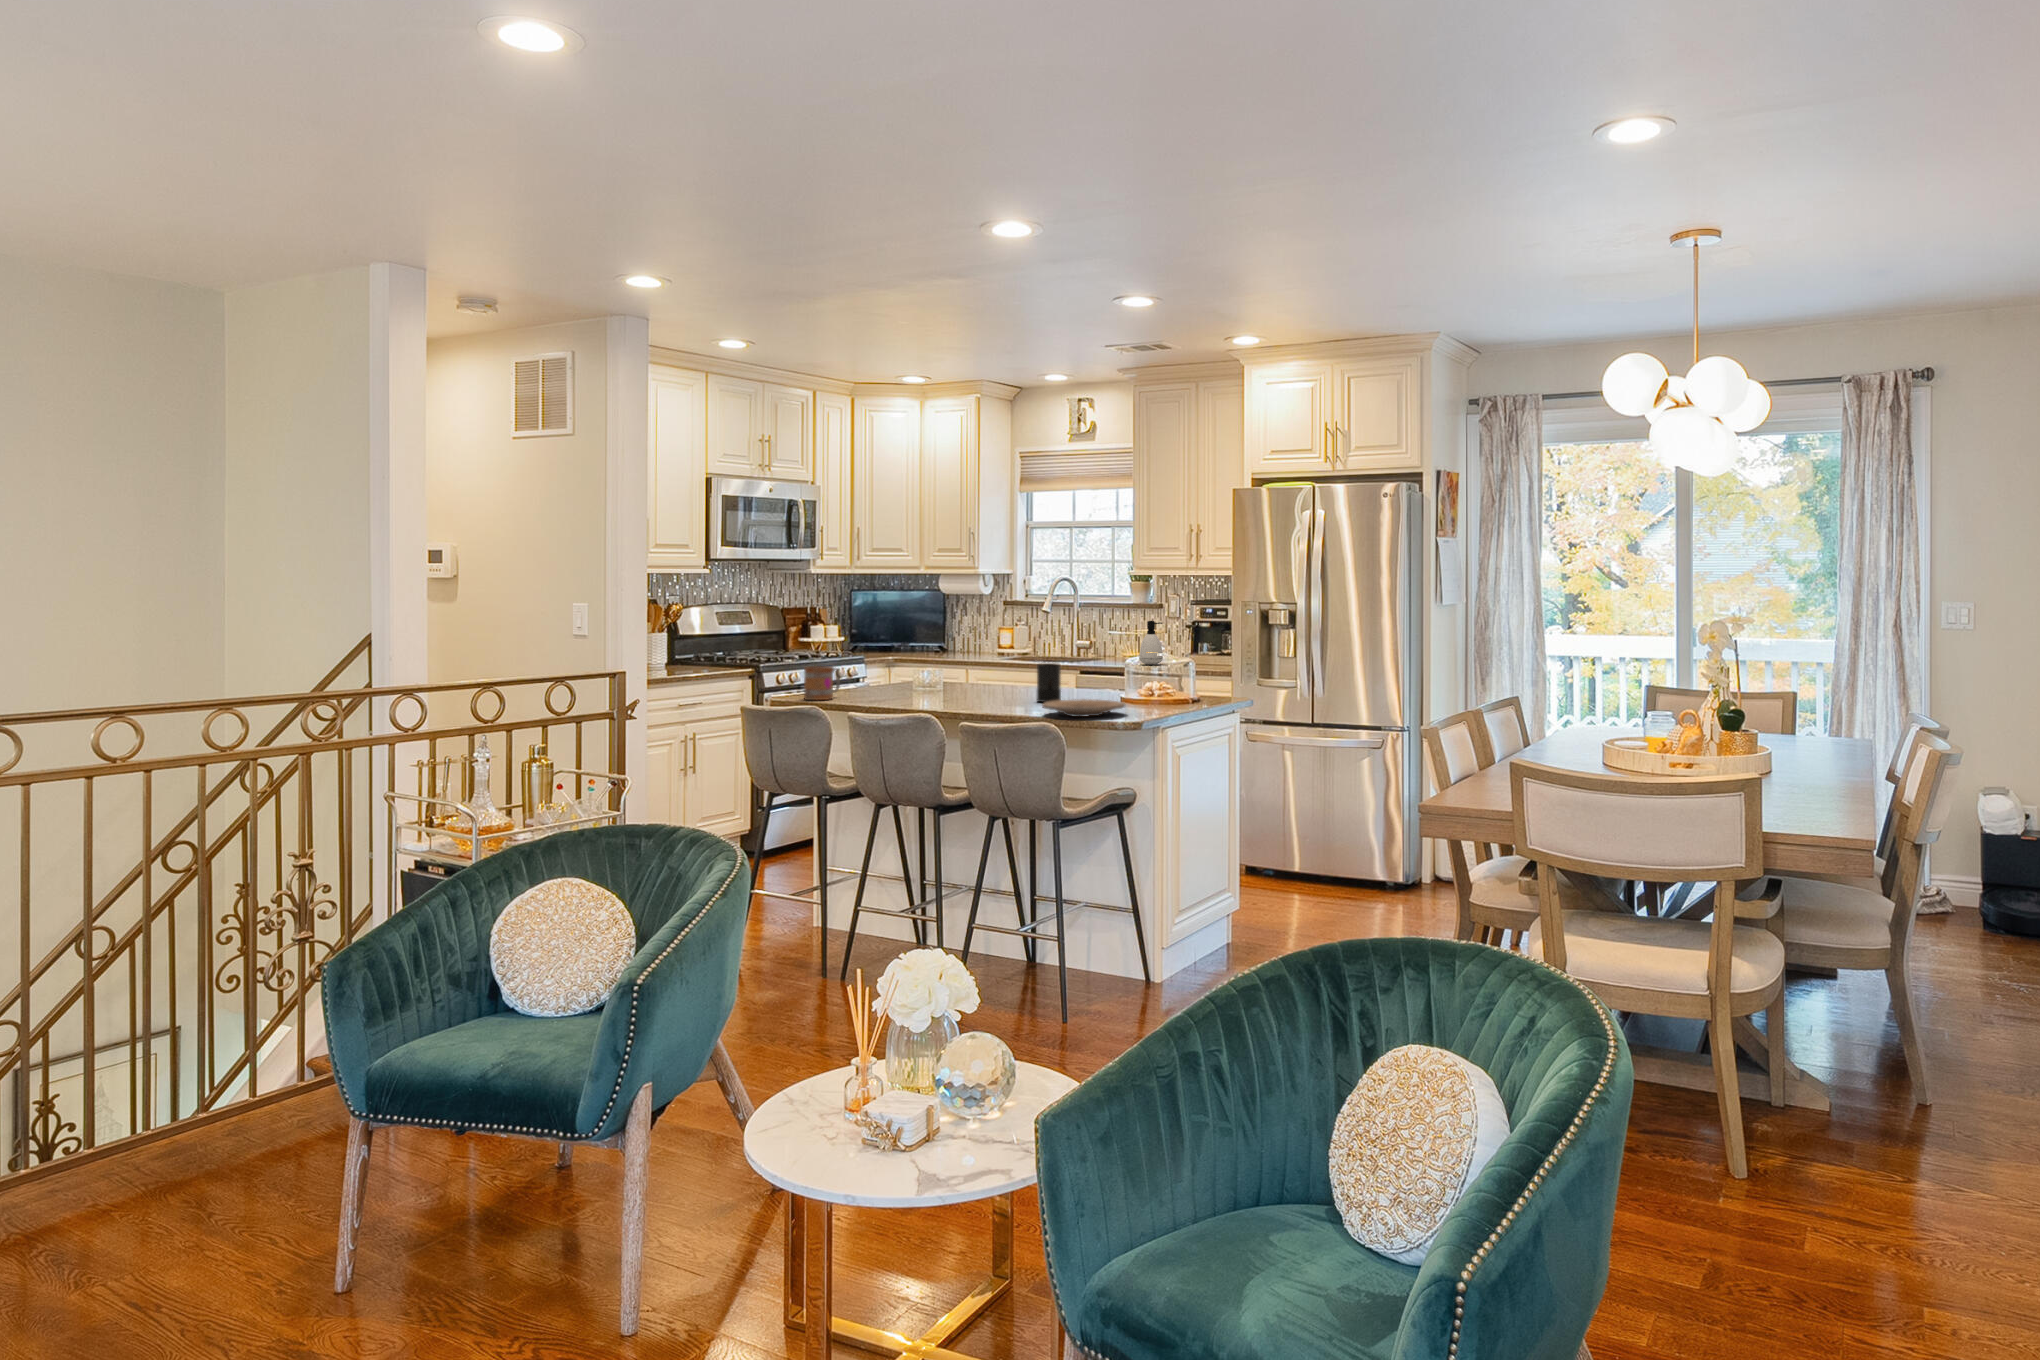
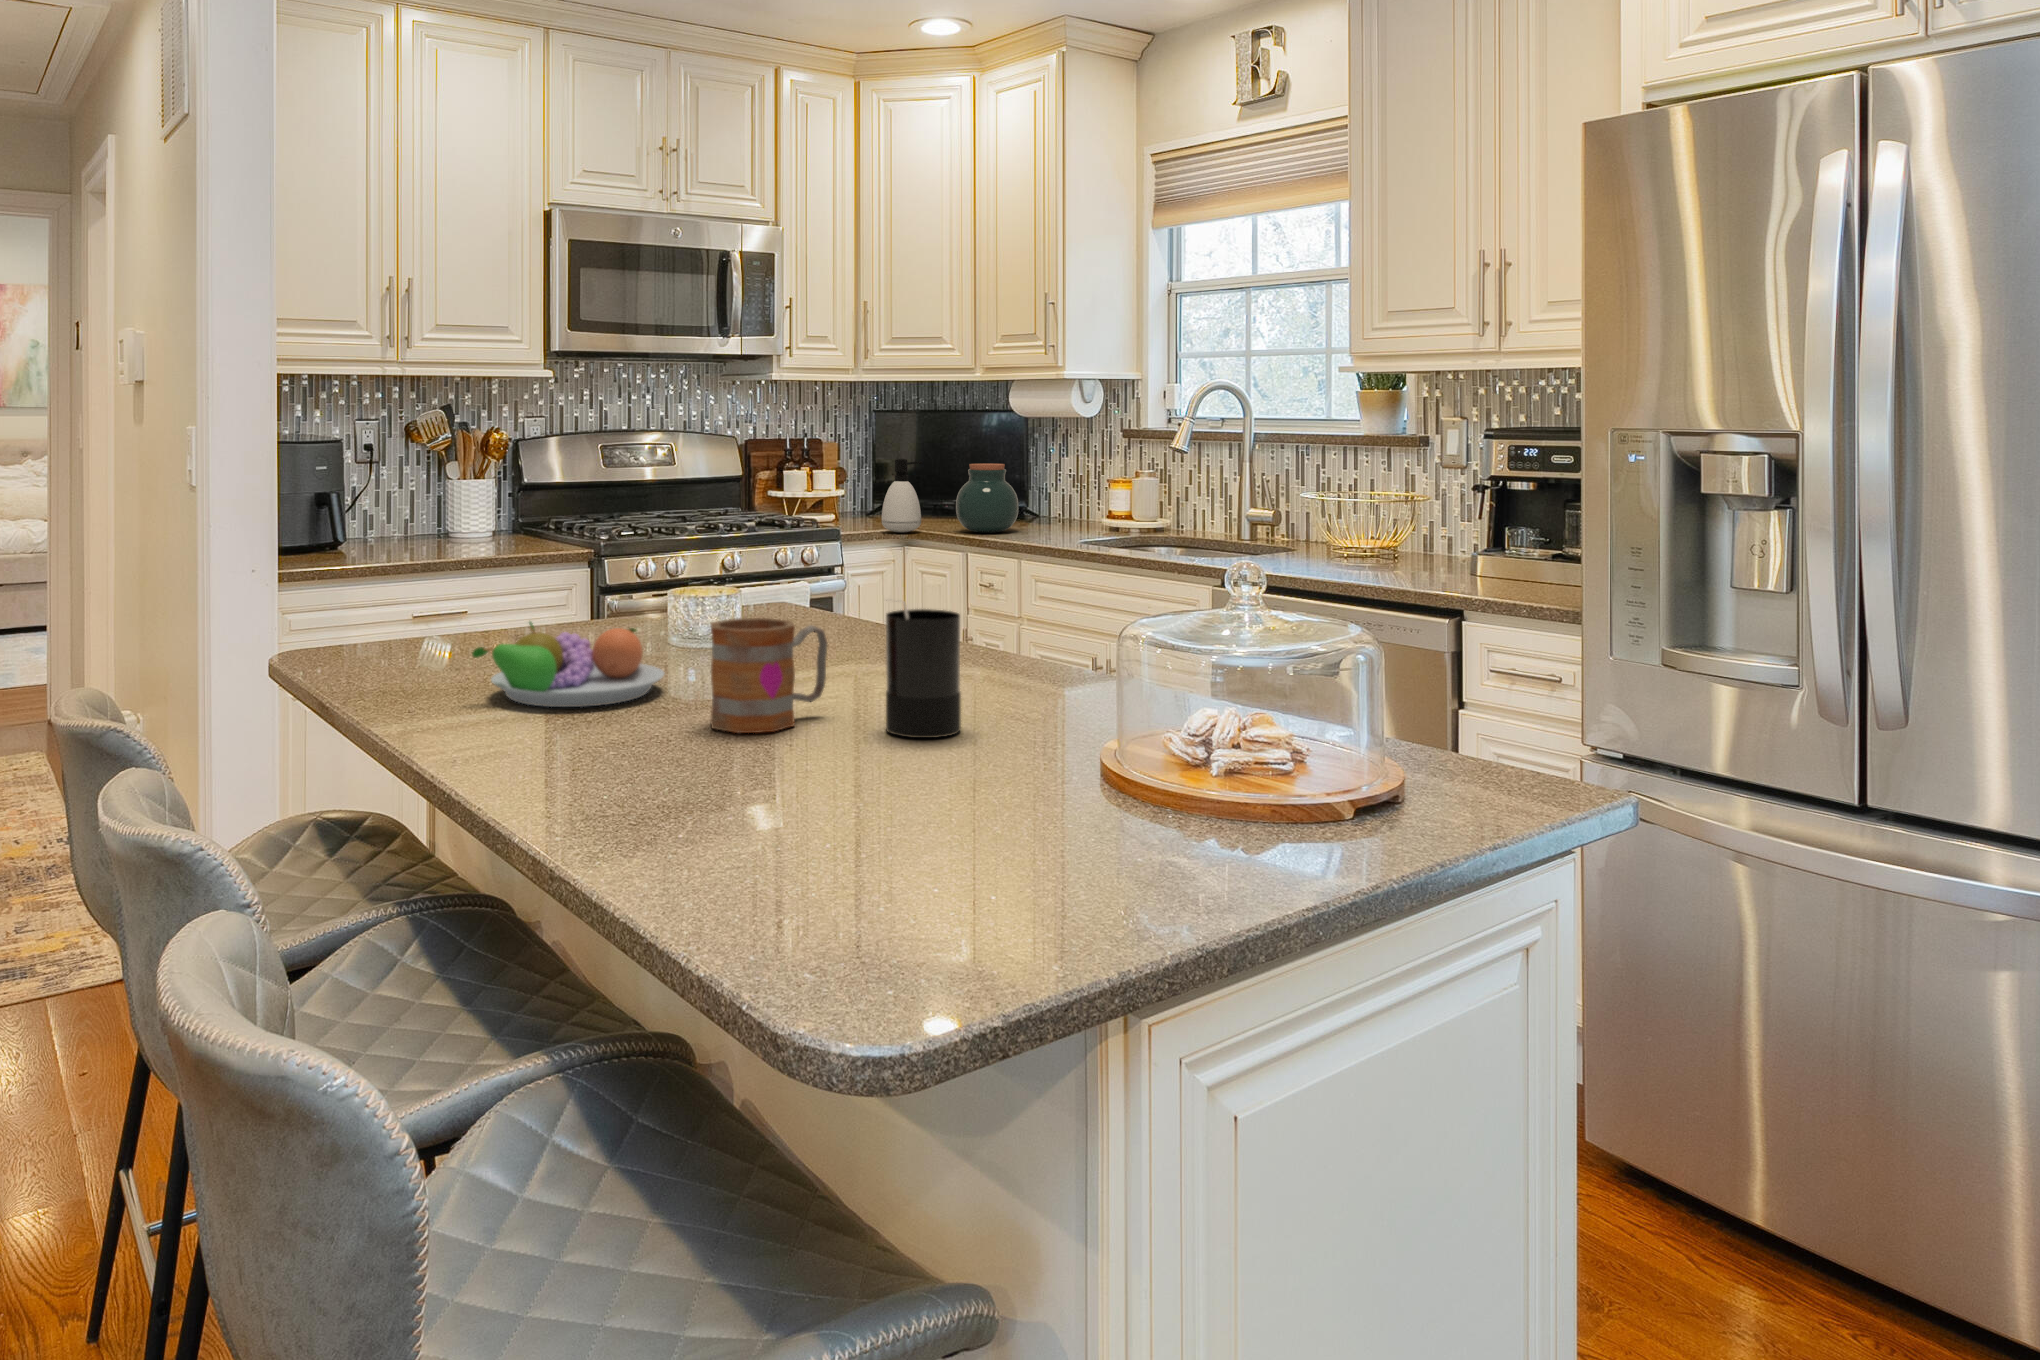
jar: none [921,619,955,656] -> present [956,463,1018,533]
soap dispenser: present [1139,621,1163,665] -> present [882,458,922,532]
mug: present [804,666,840,700] -> present [710,618,828,733]
fruit bowl: none [881,676,944,703] -> present [472,622,664,707]
plate: present [1042,699,1125,717] -> none [741,767,1064,870]

